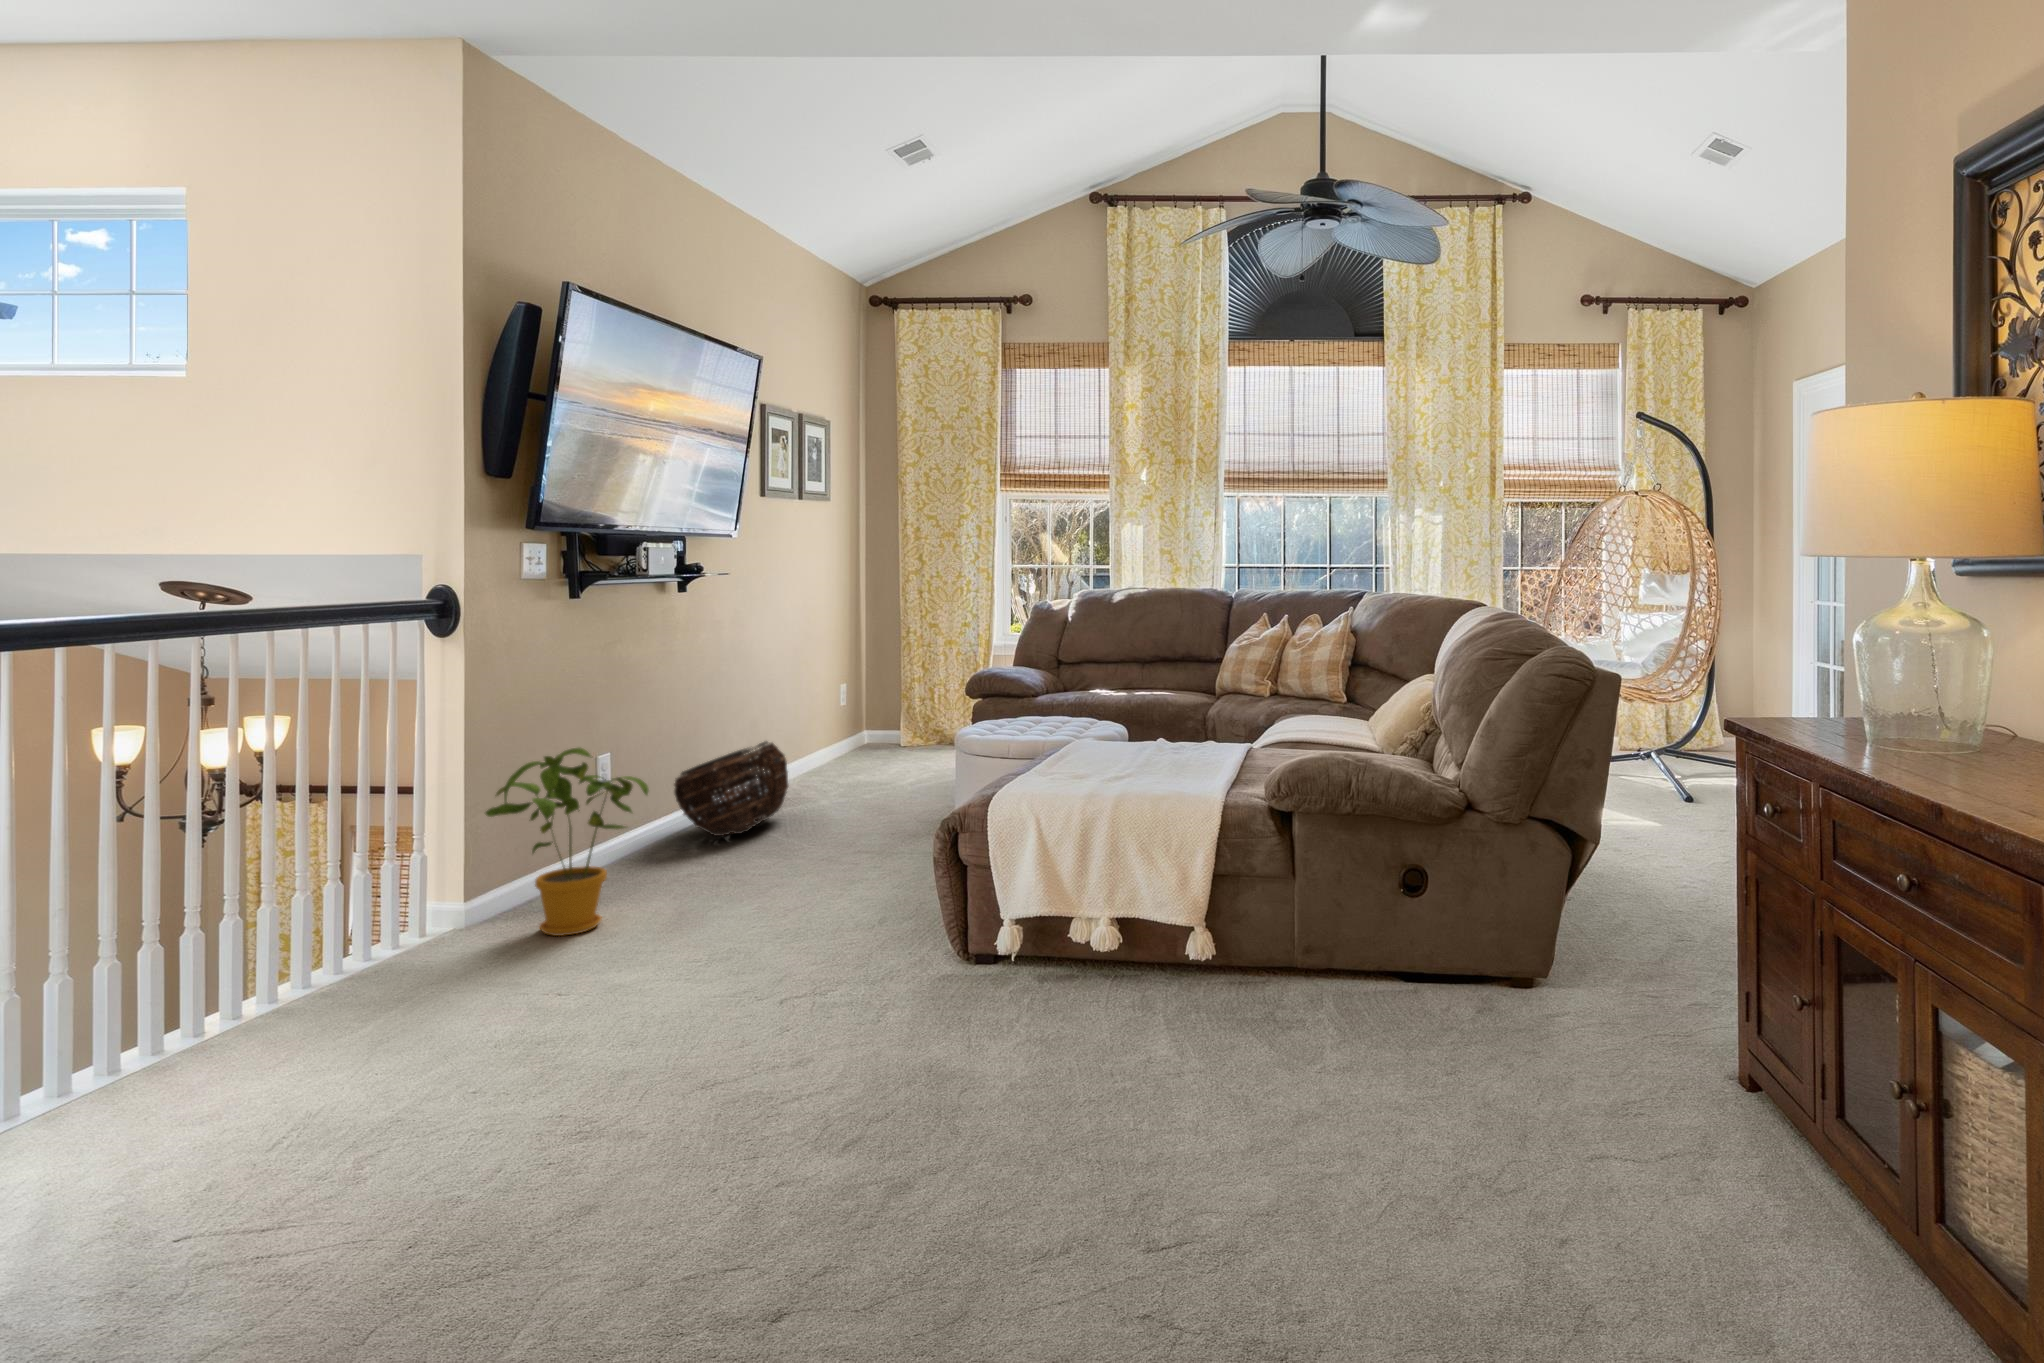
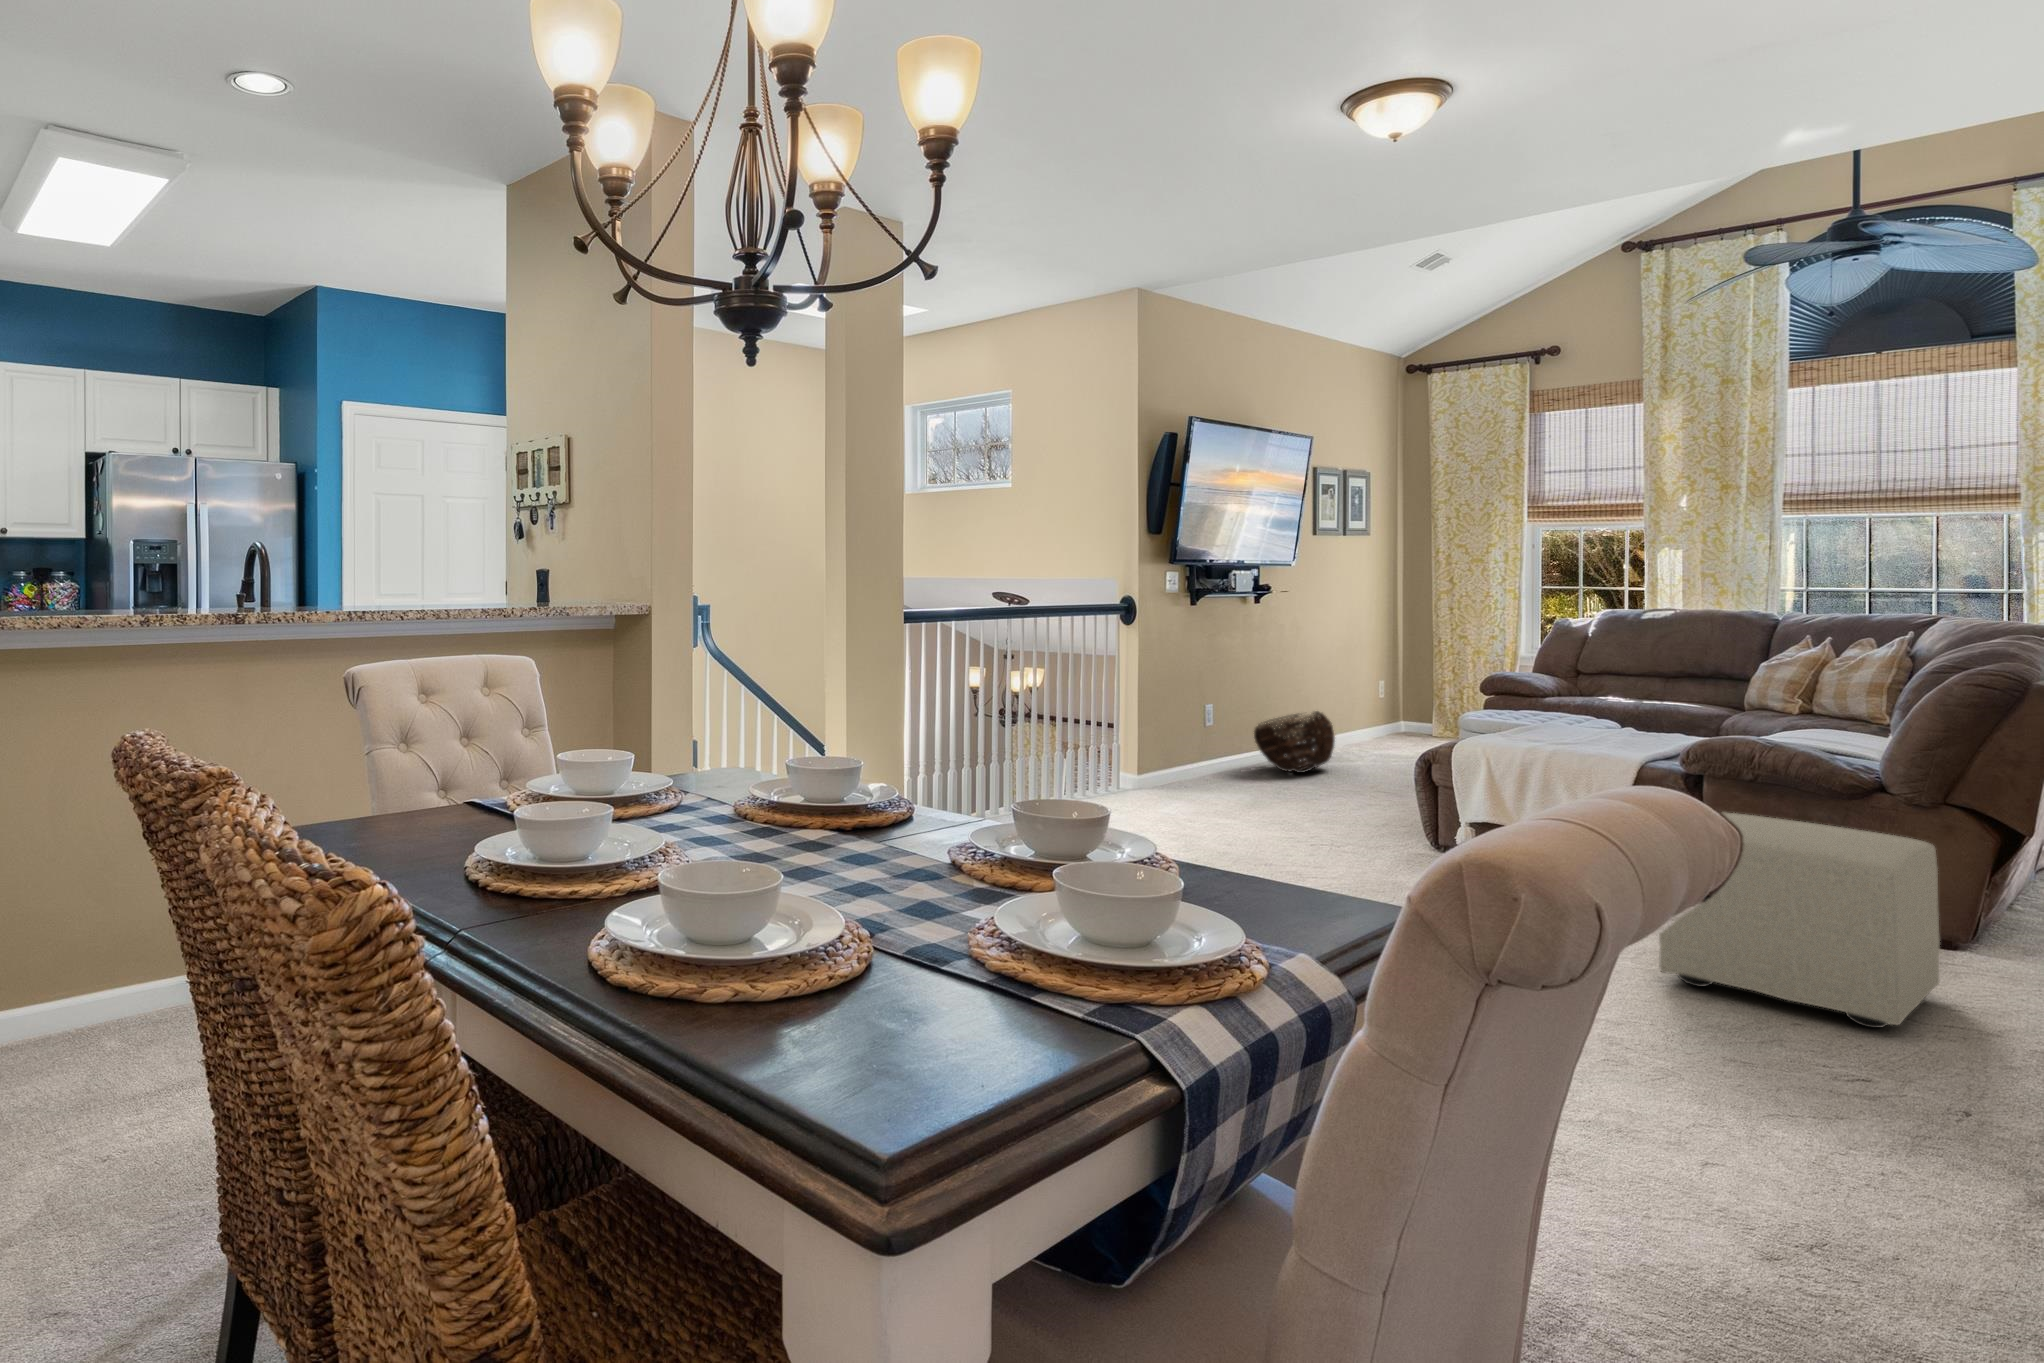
house plant: present [486,748,649,936] -> none [1147,690,1236,802]
ottoman: none [1373,880,1680,1199] -> present [1659,813,1940,1028]

